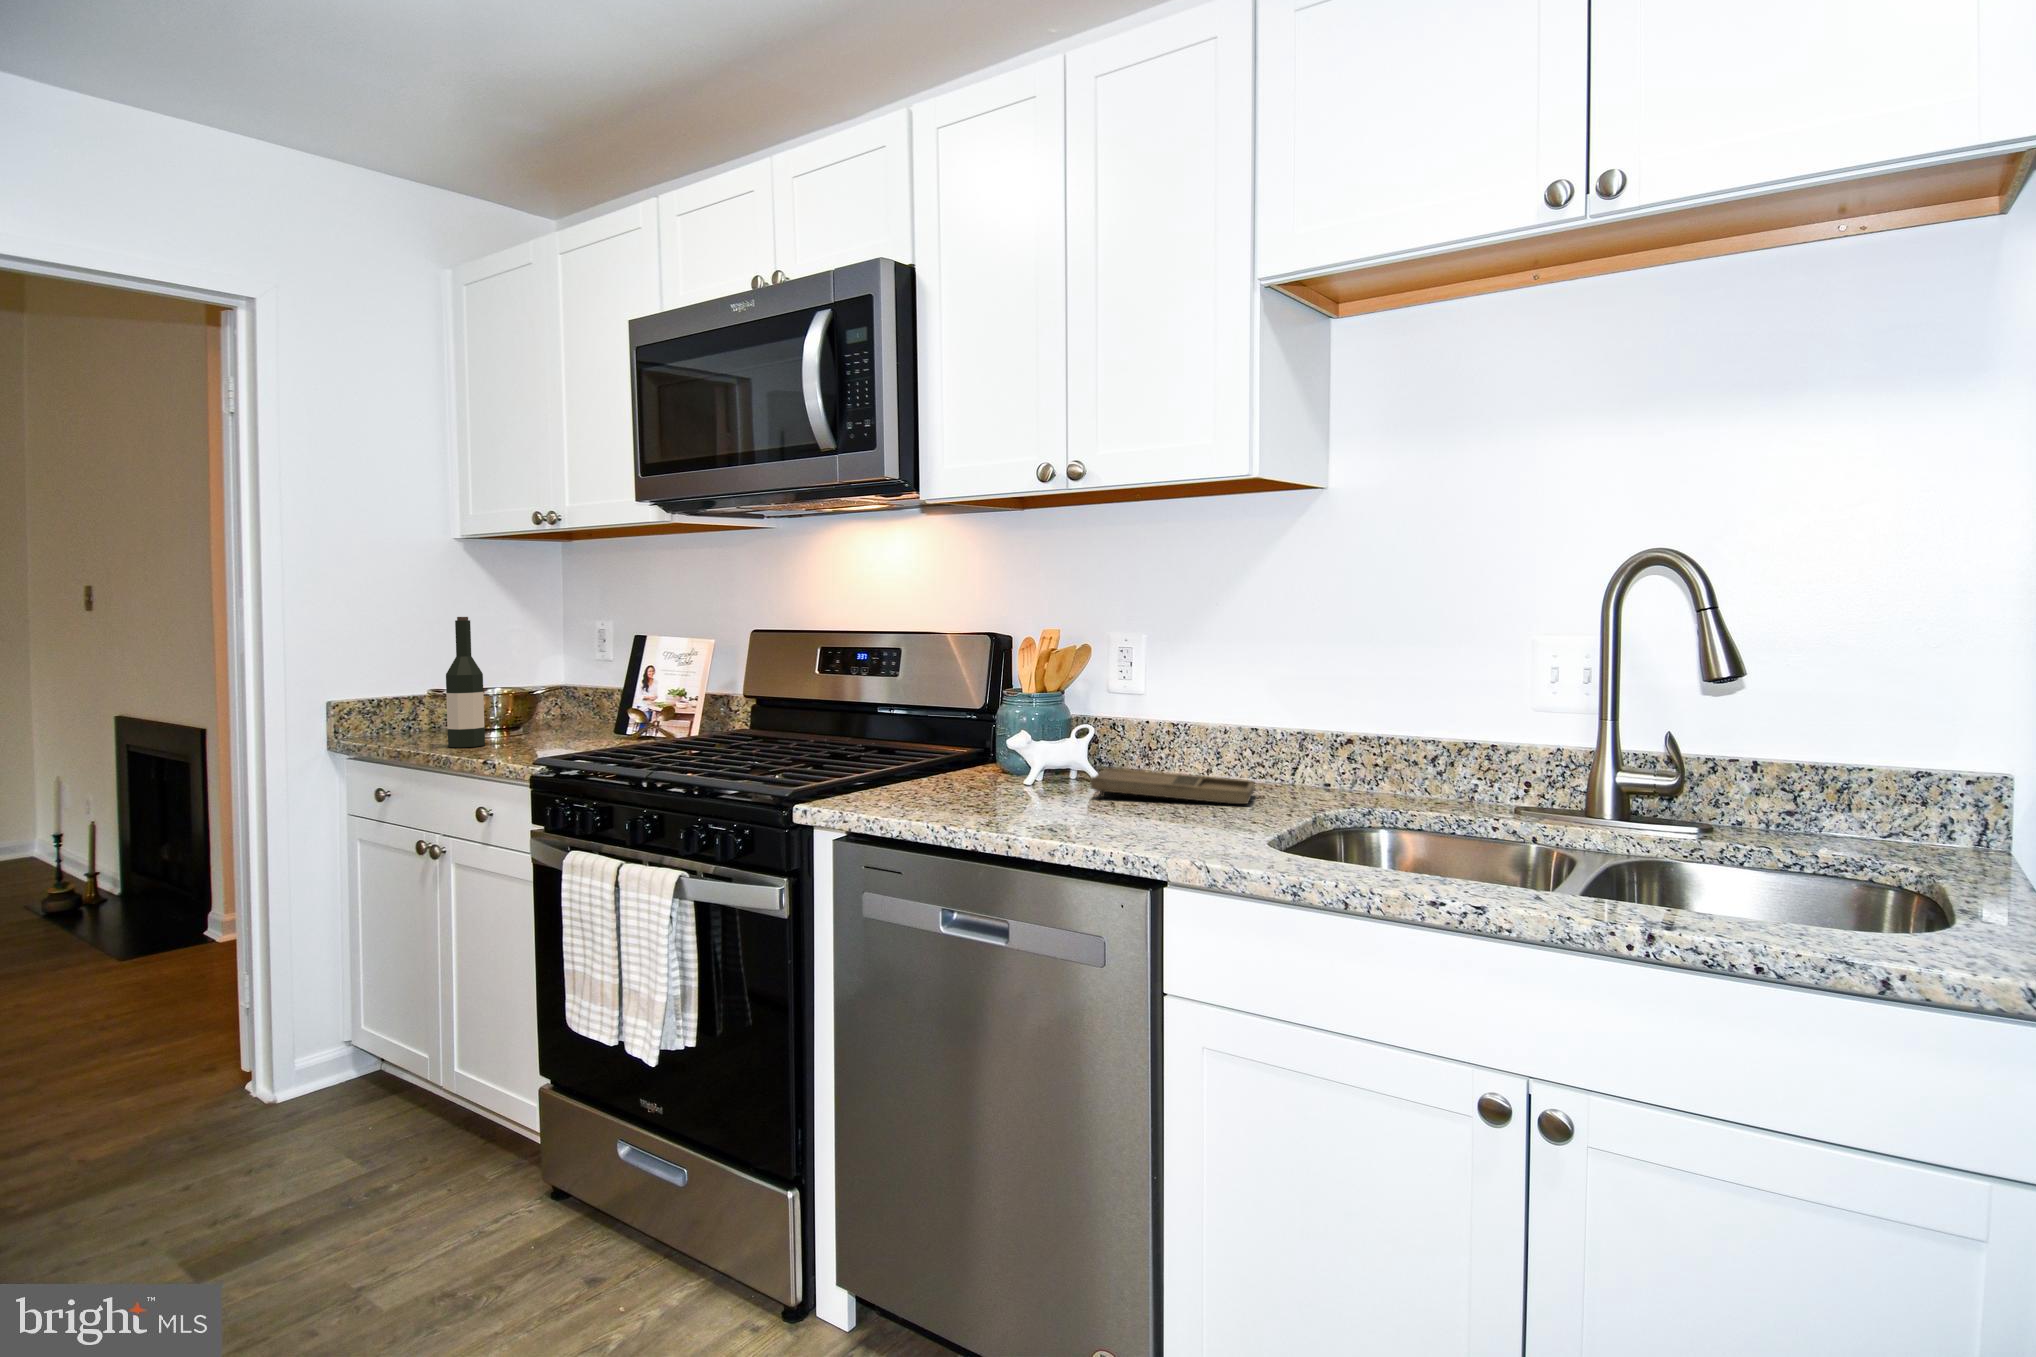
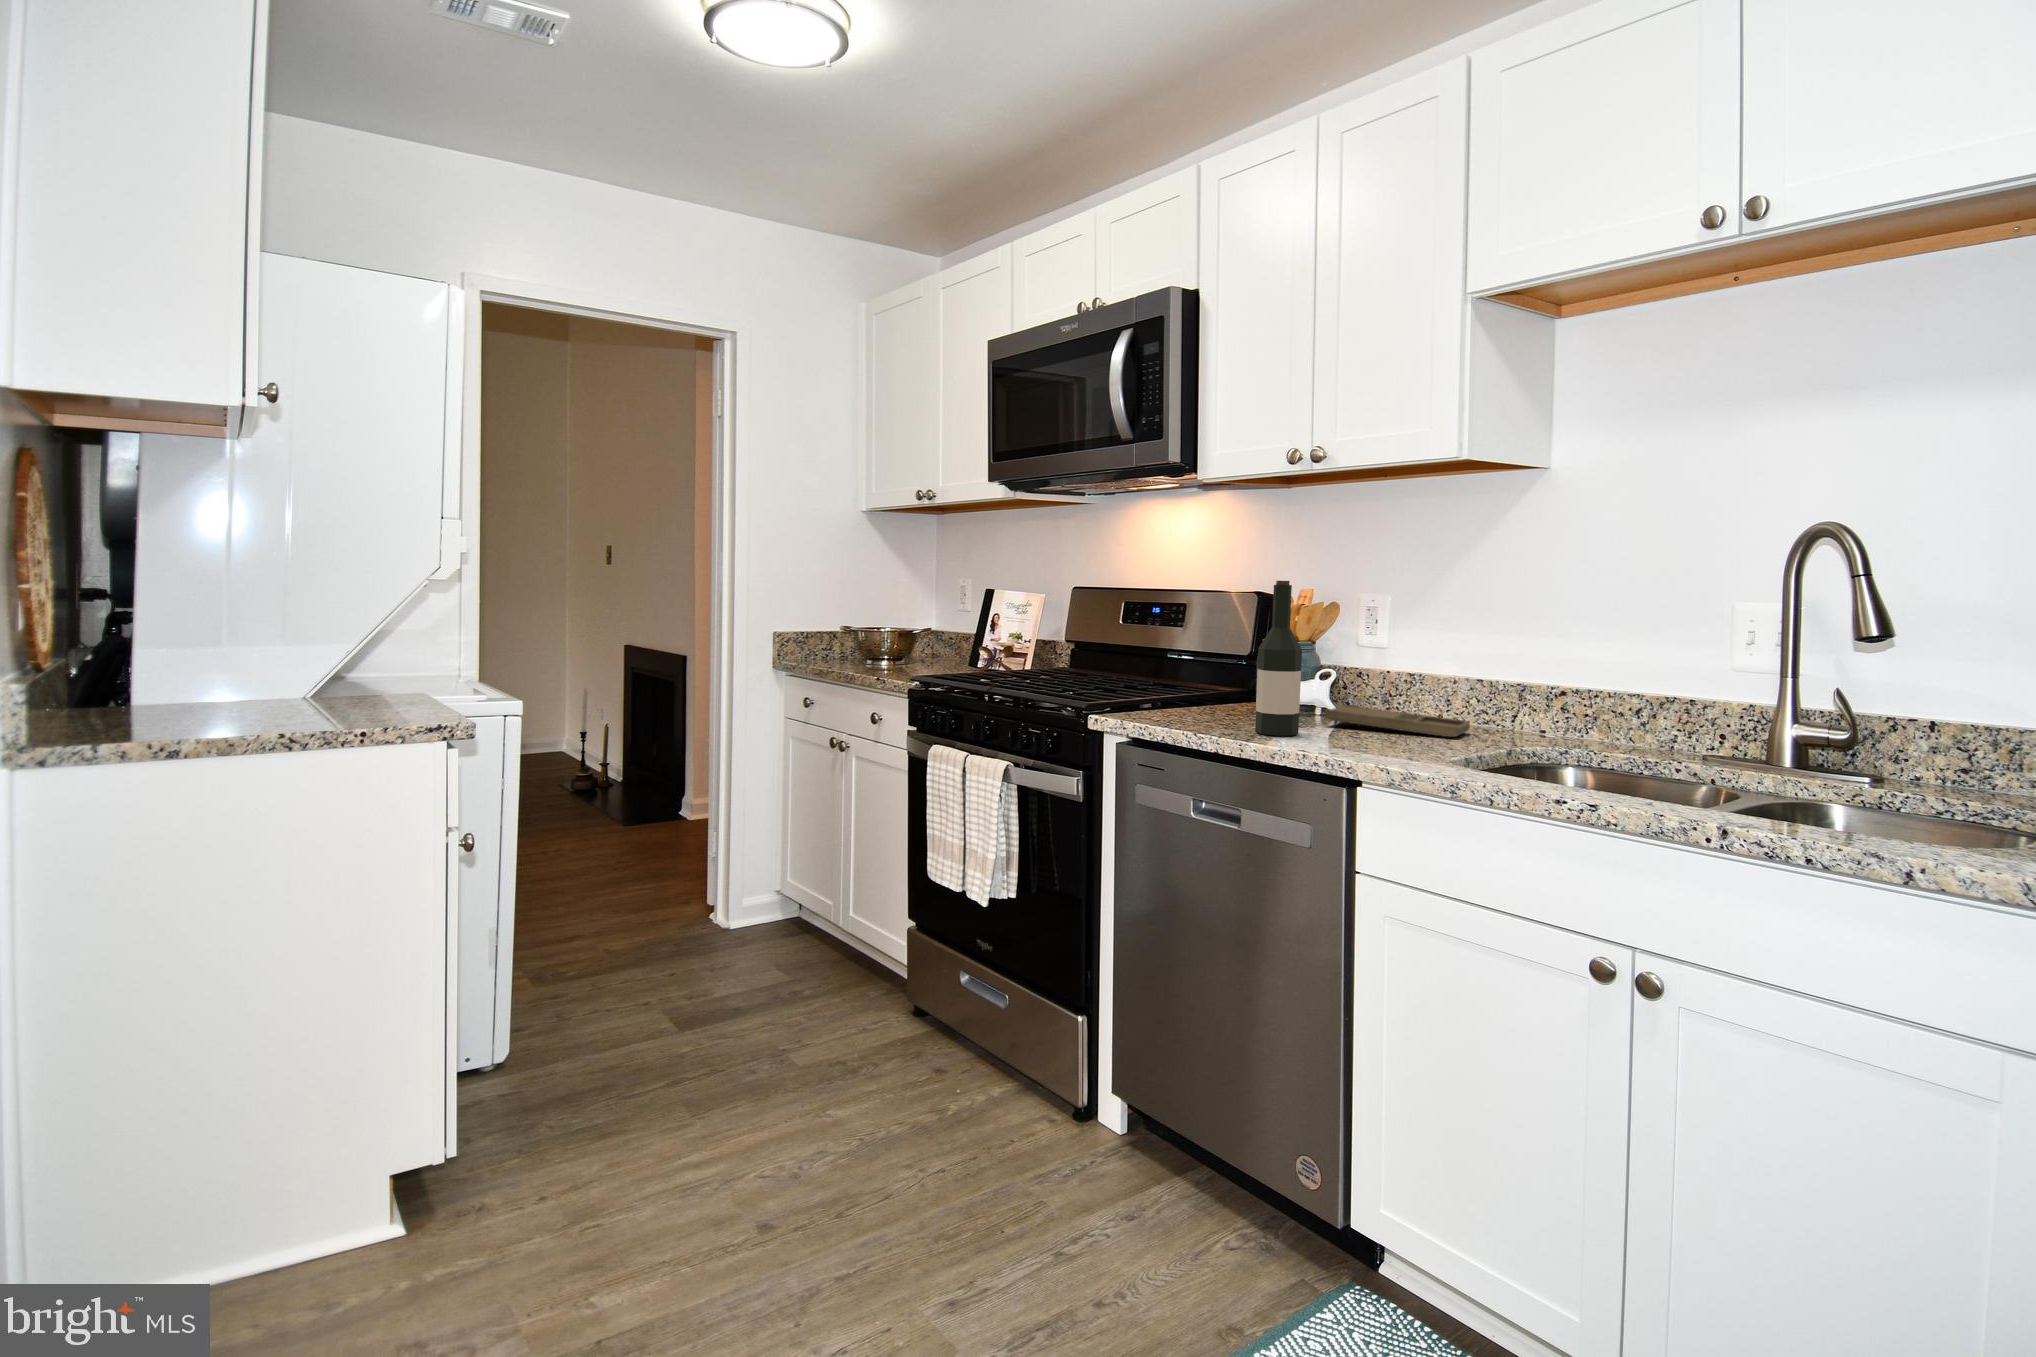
wine bottle: present [446,617,485,747] -> present [1255,581,1302,736]

